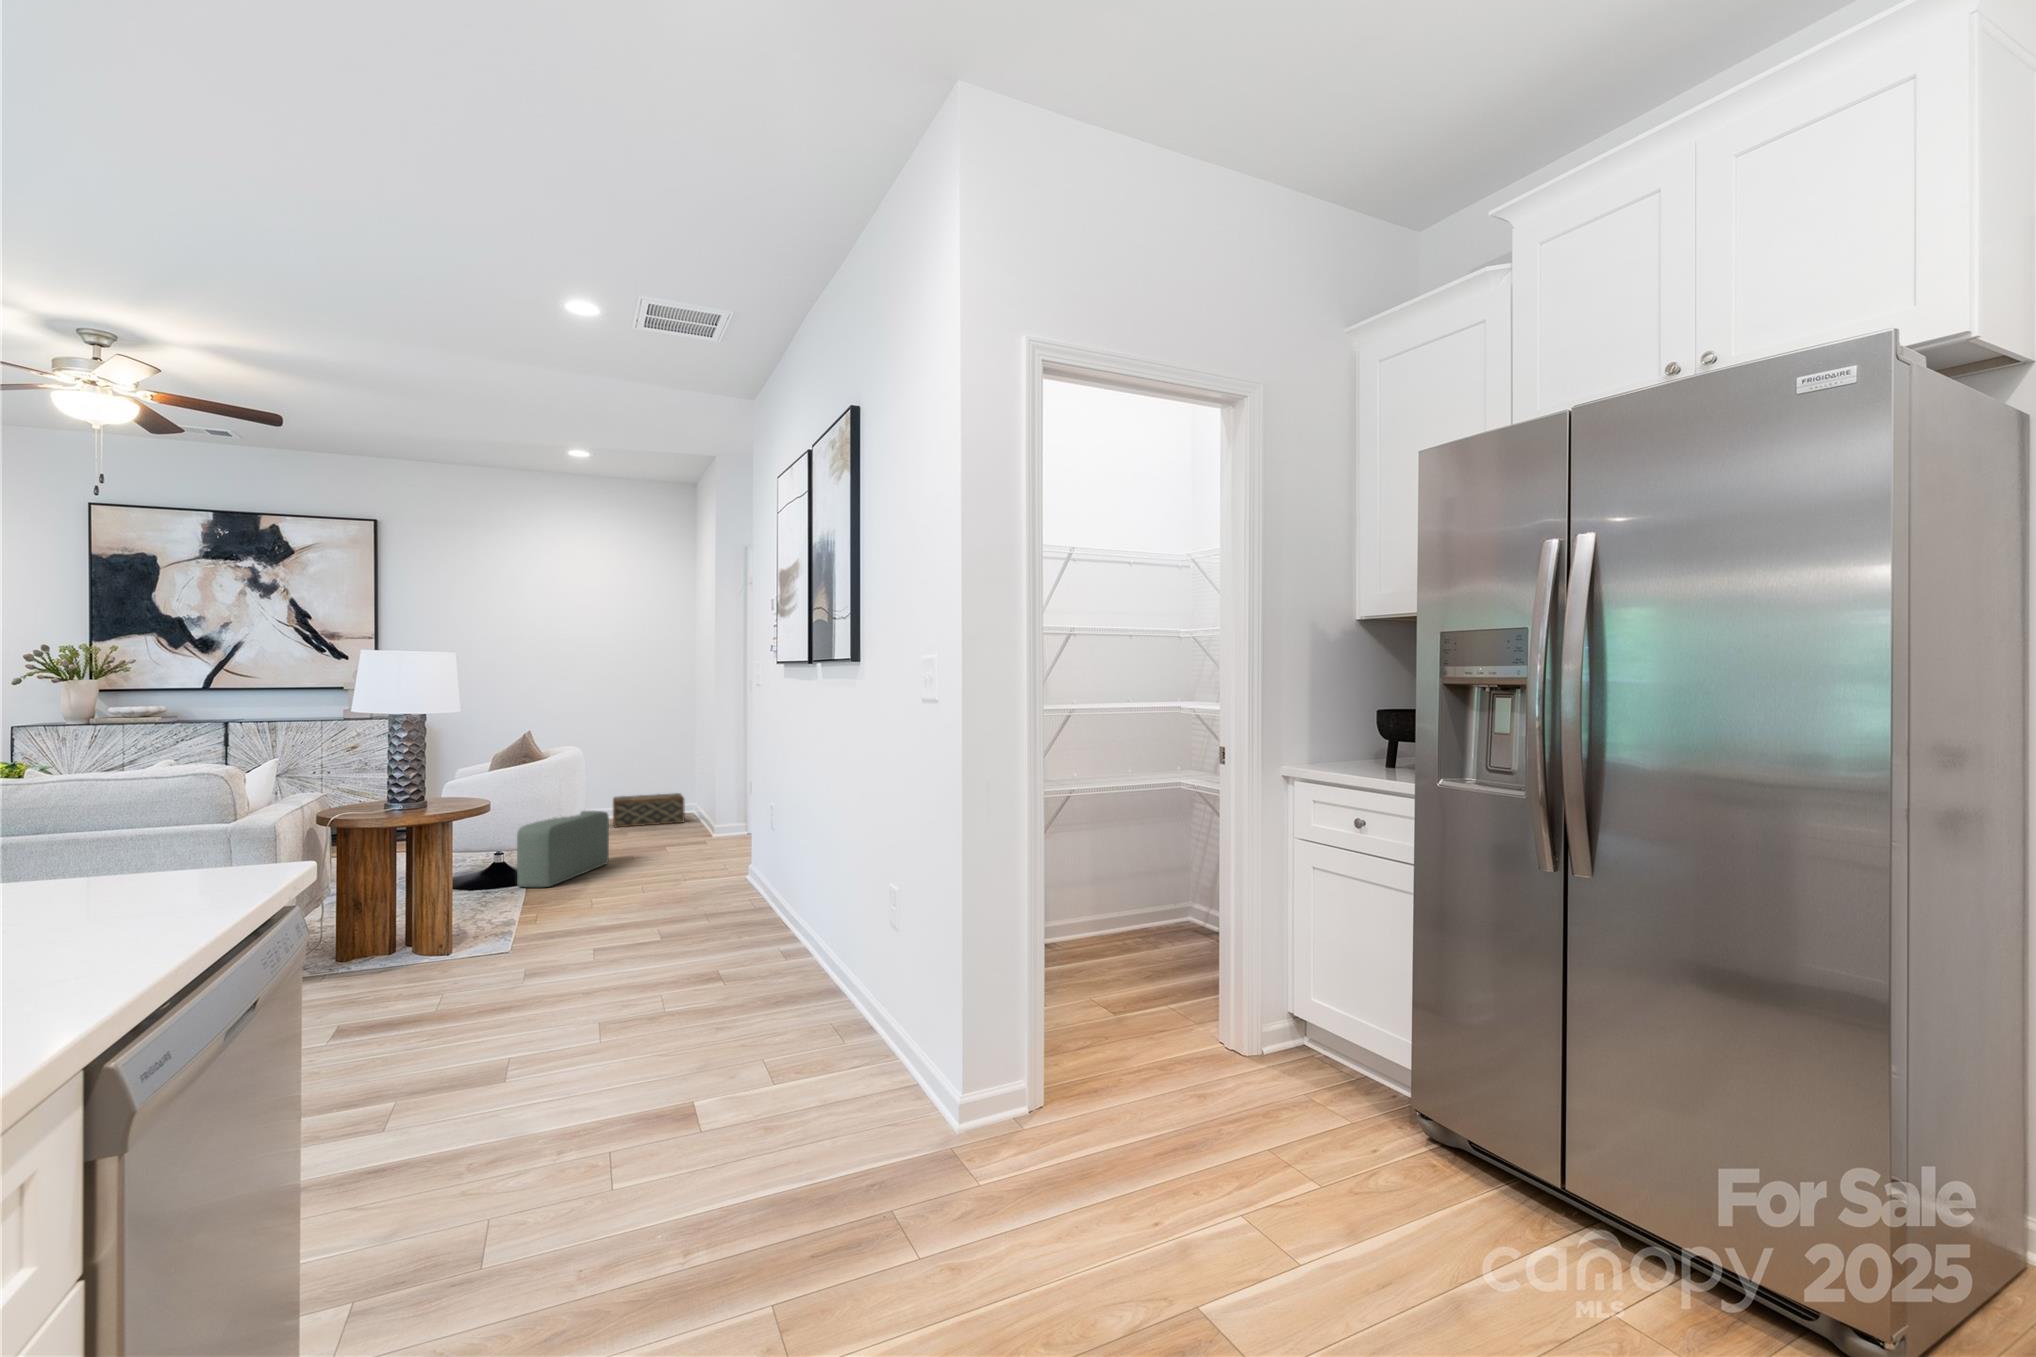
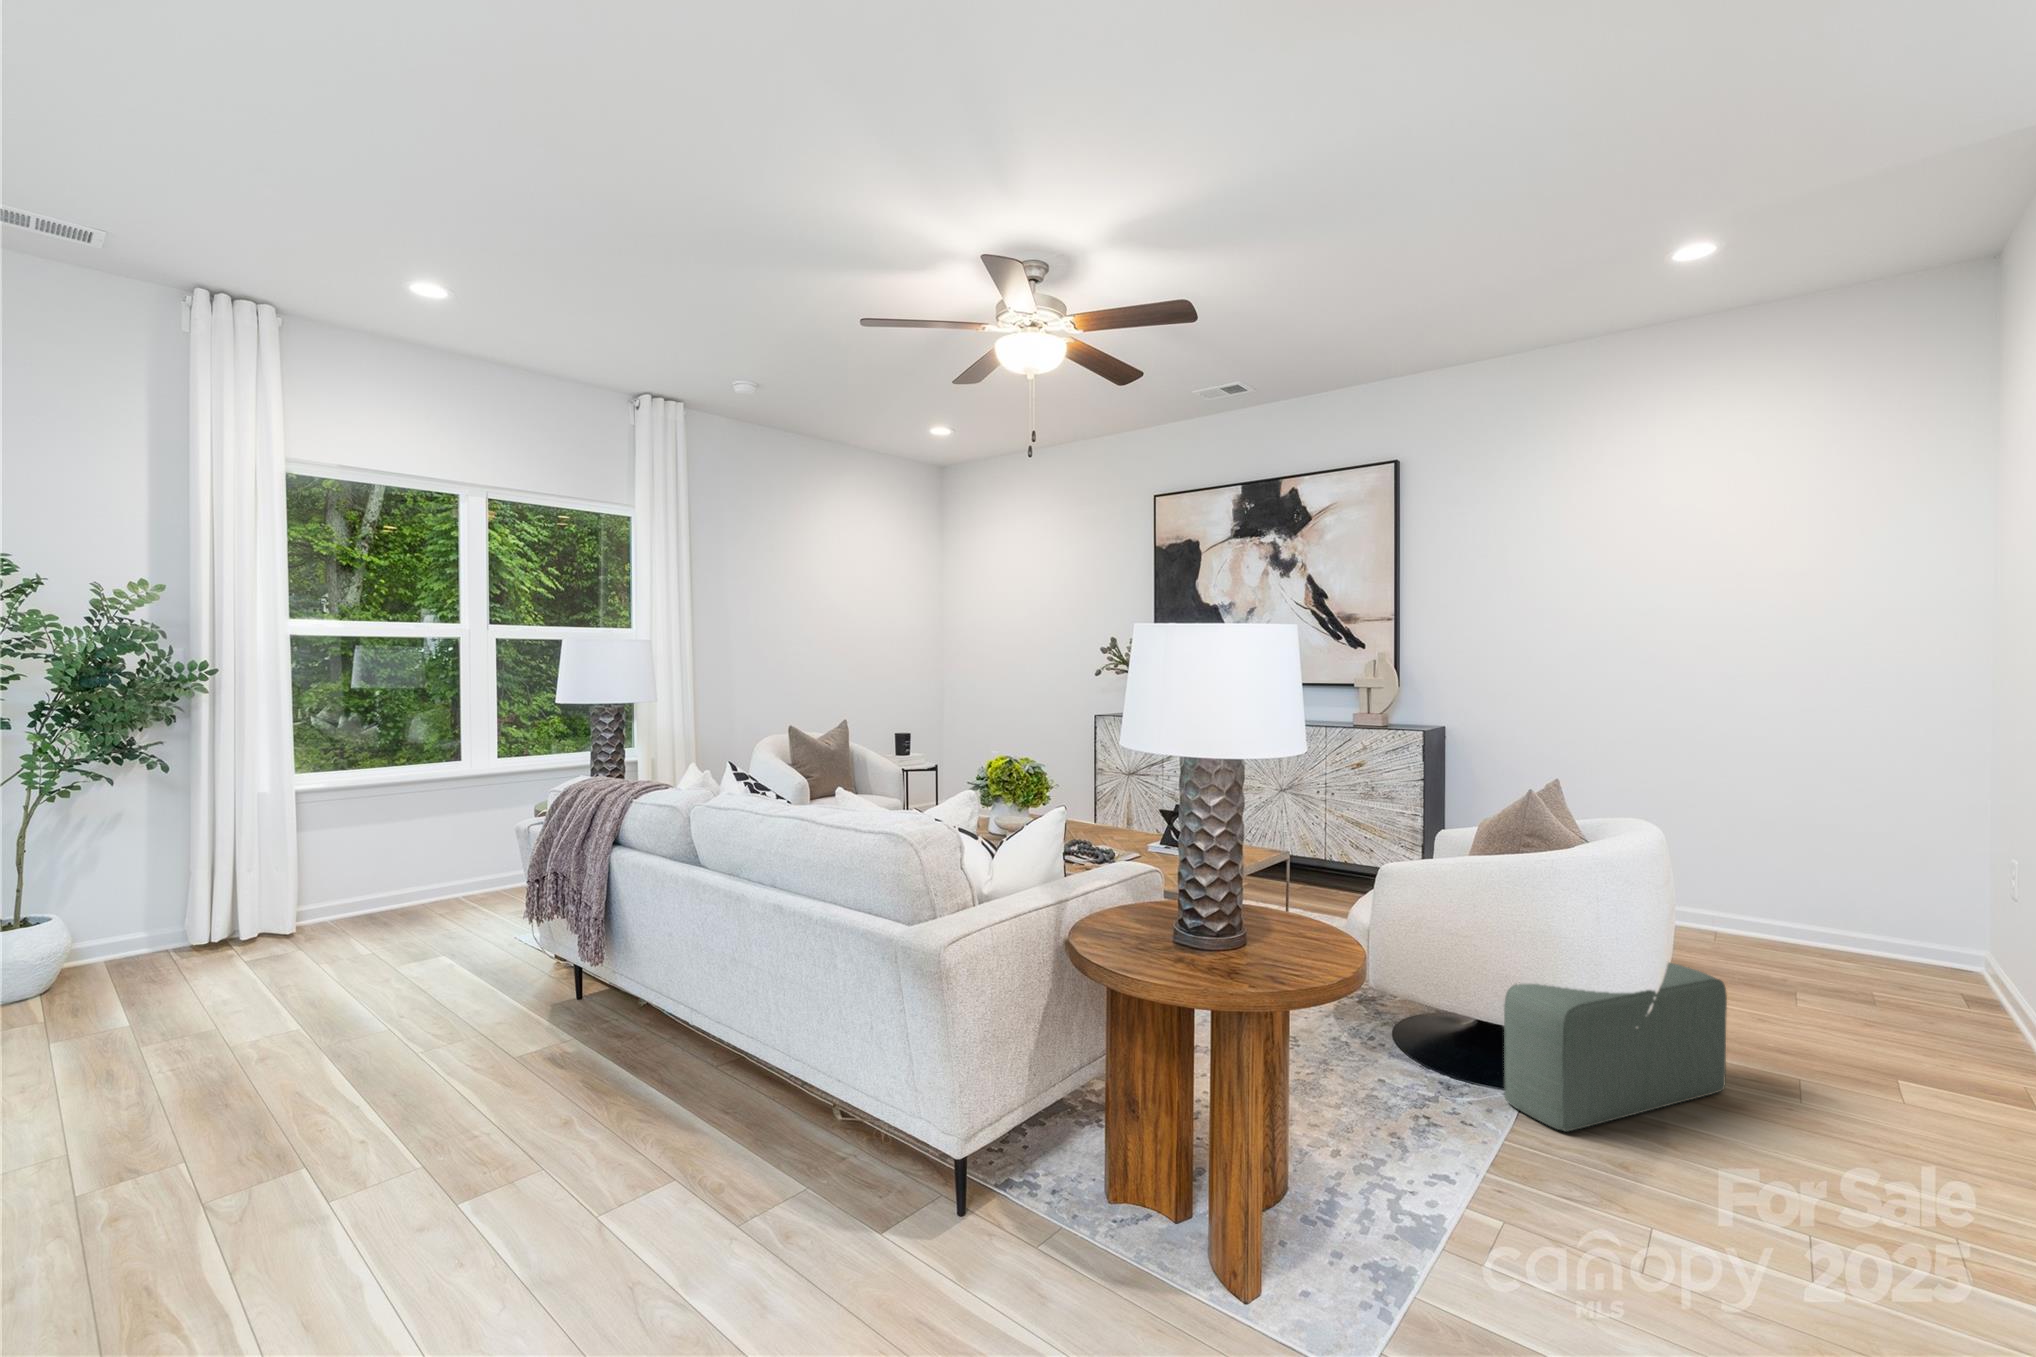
woven basket: present [613,793,685,827] -> none [1764,898,1945,991]

